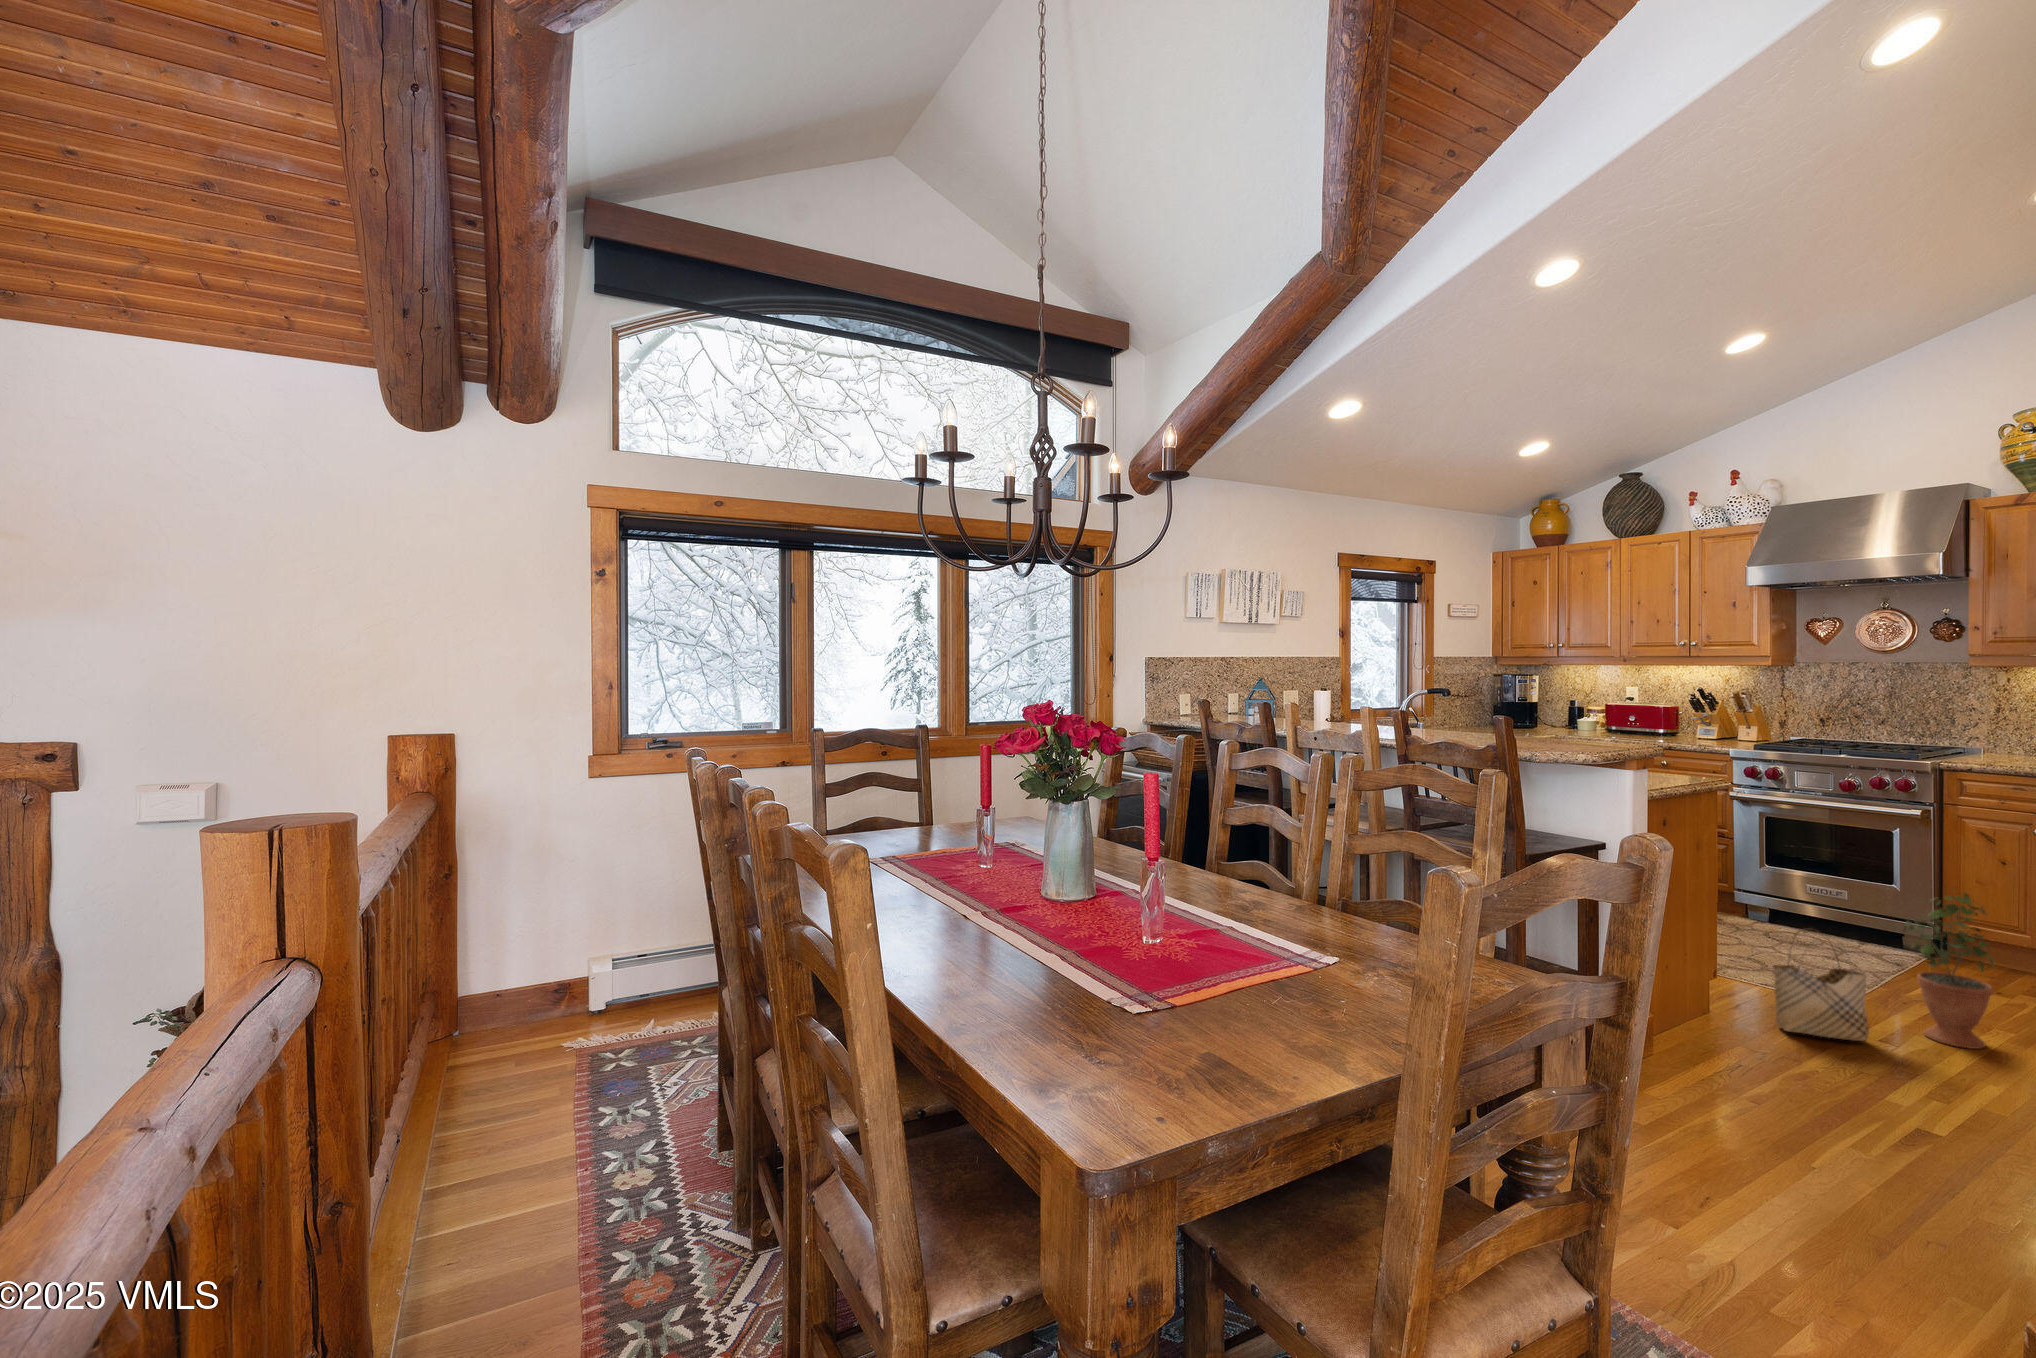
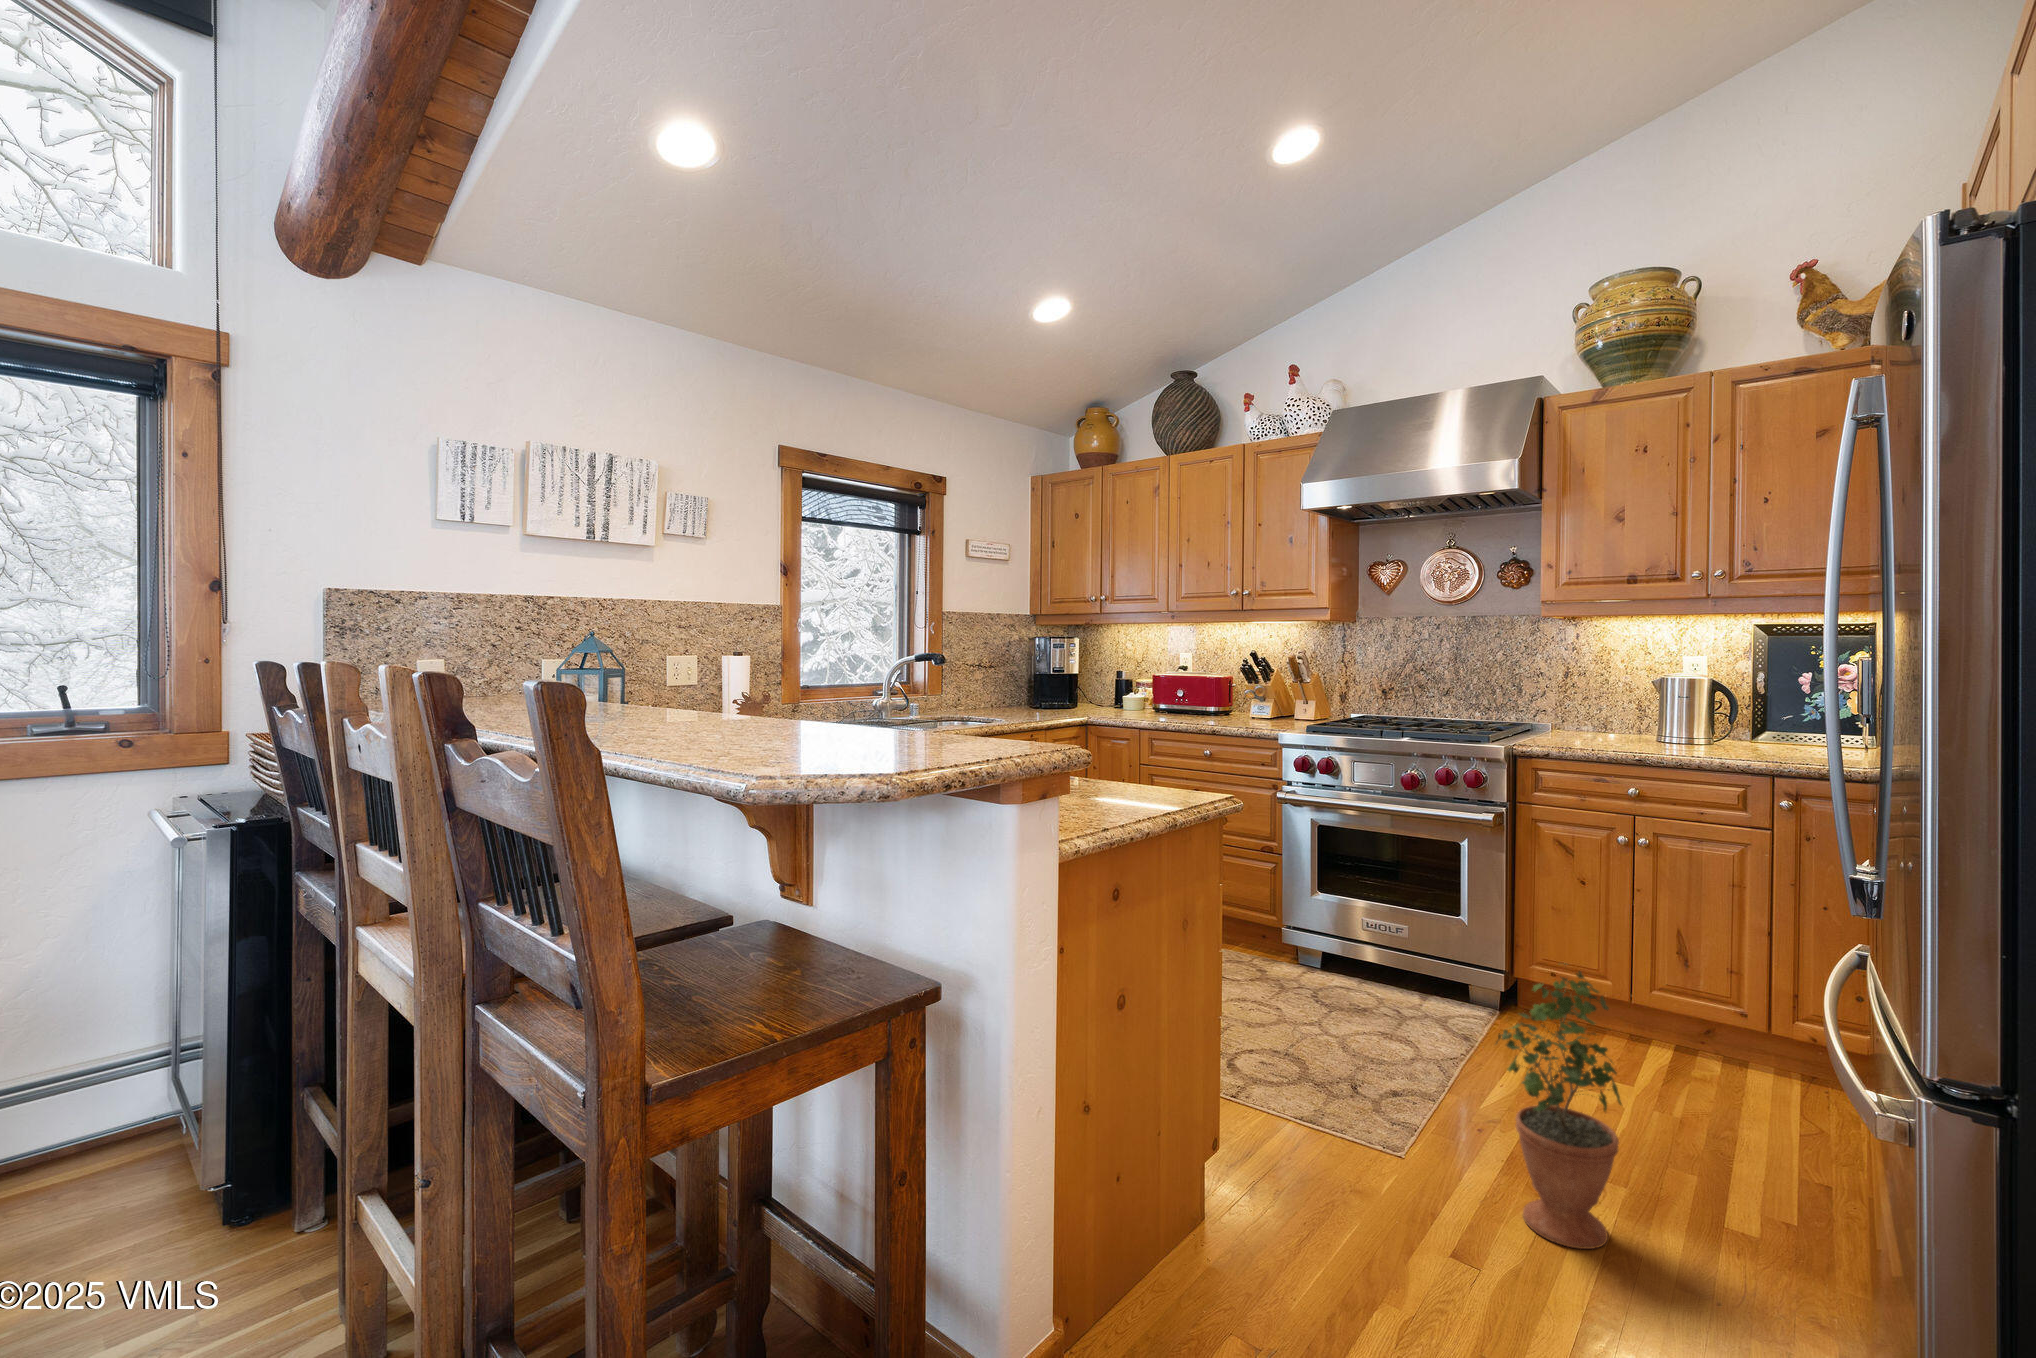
woven basket: present [1773,928,1869,1041] -> none [1314,1060,1455,1273]

